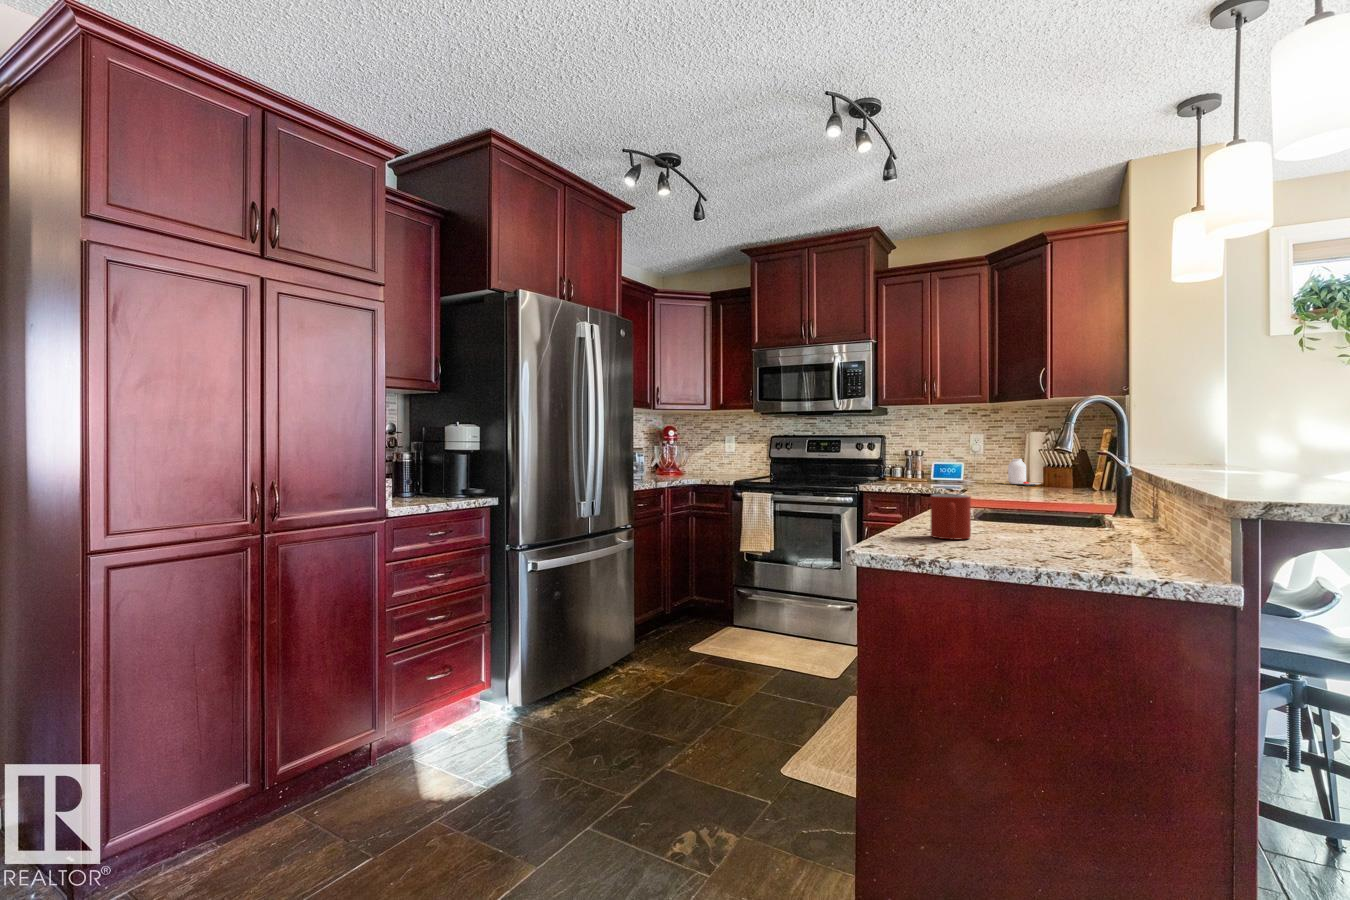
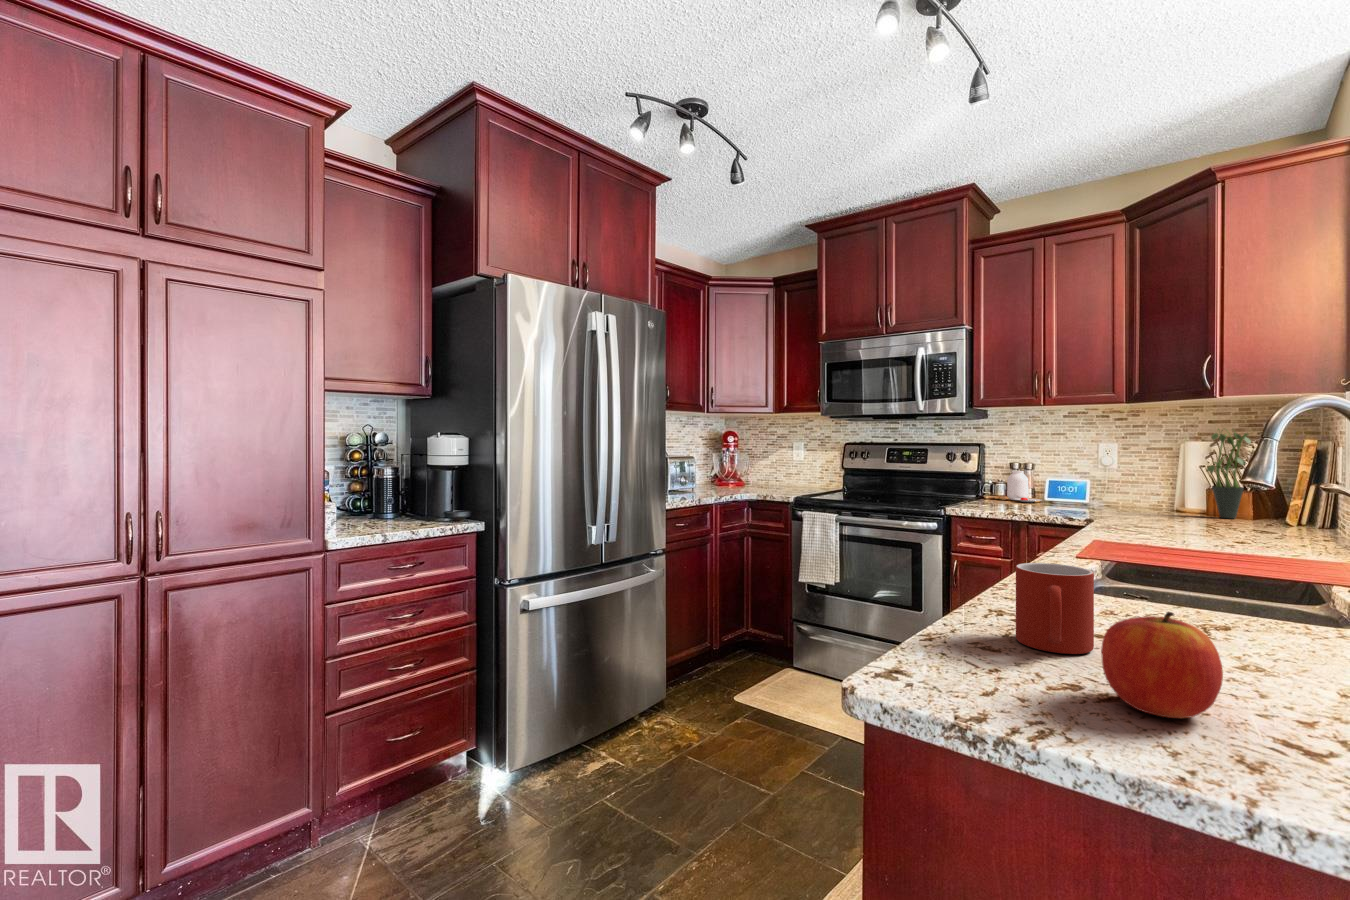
potted plant: none [1043,422,1075,489] -> present [1207,429,1251,518]
jar: present [998,459,1041,485] -> present [995,471,1041,502]
apple: none [975,504,1026,553] -> present [1101,612,1223,718]

